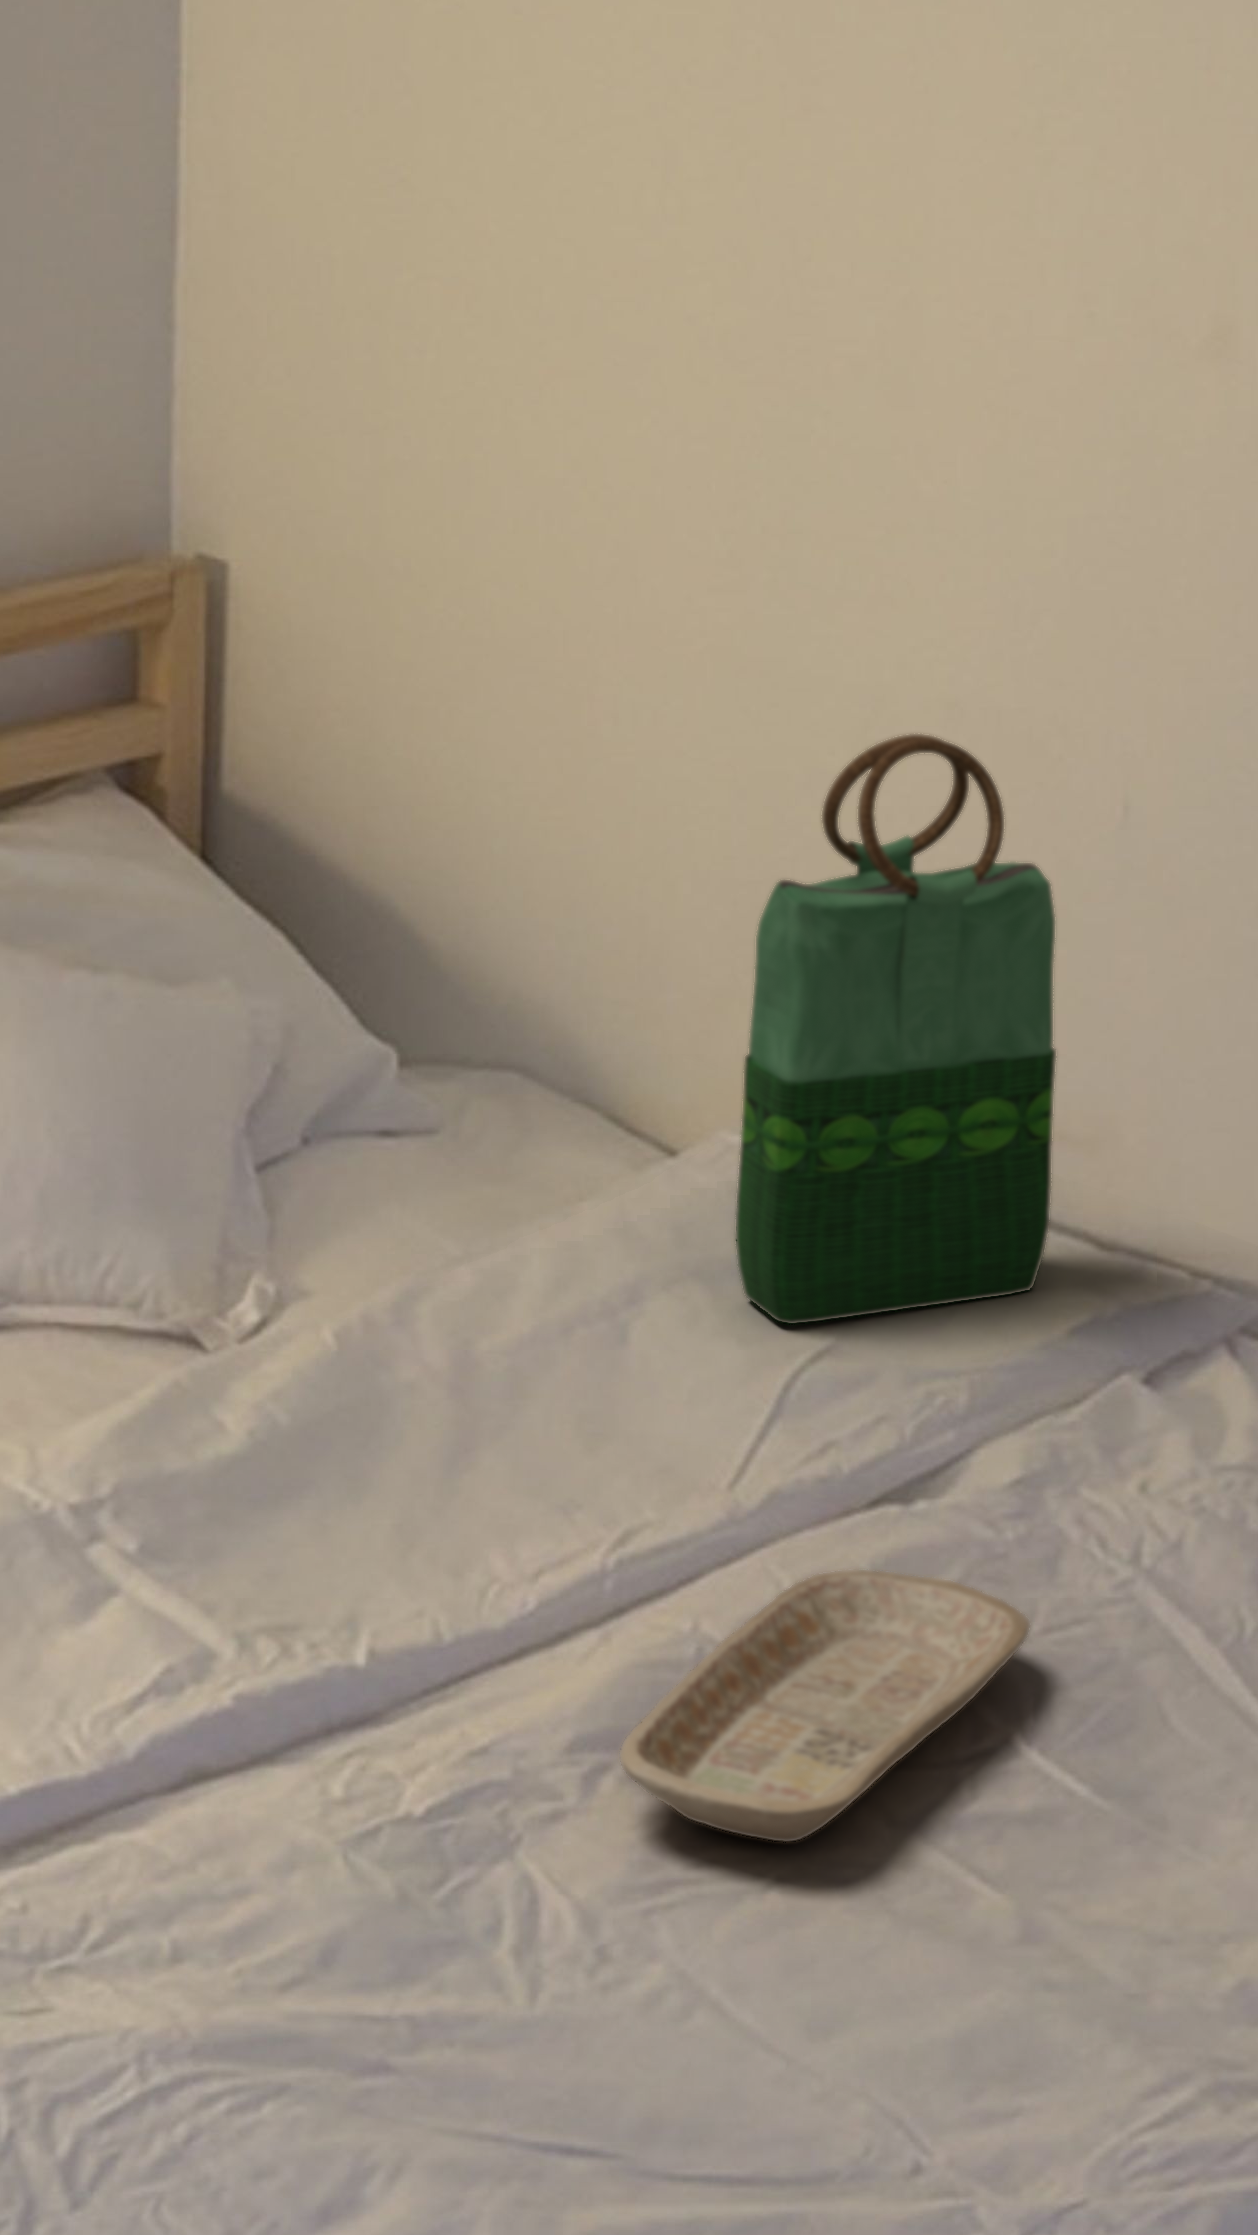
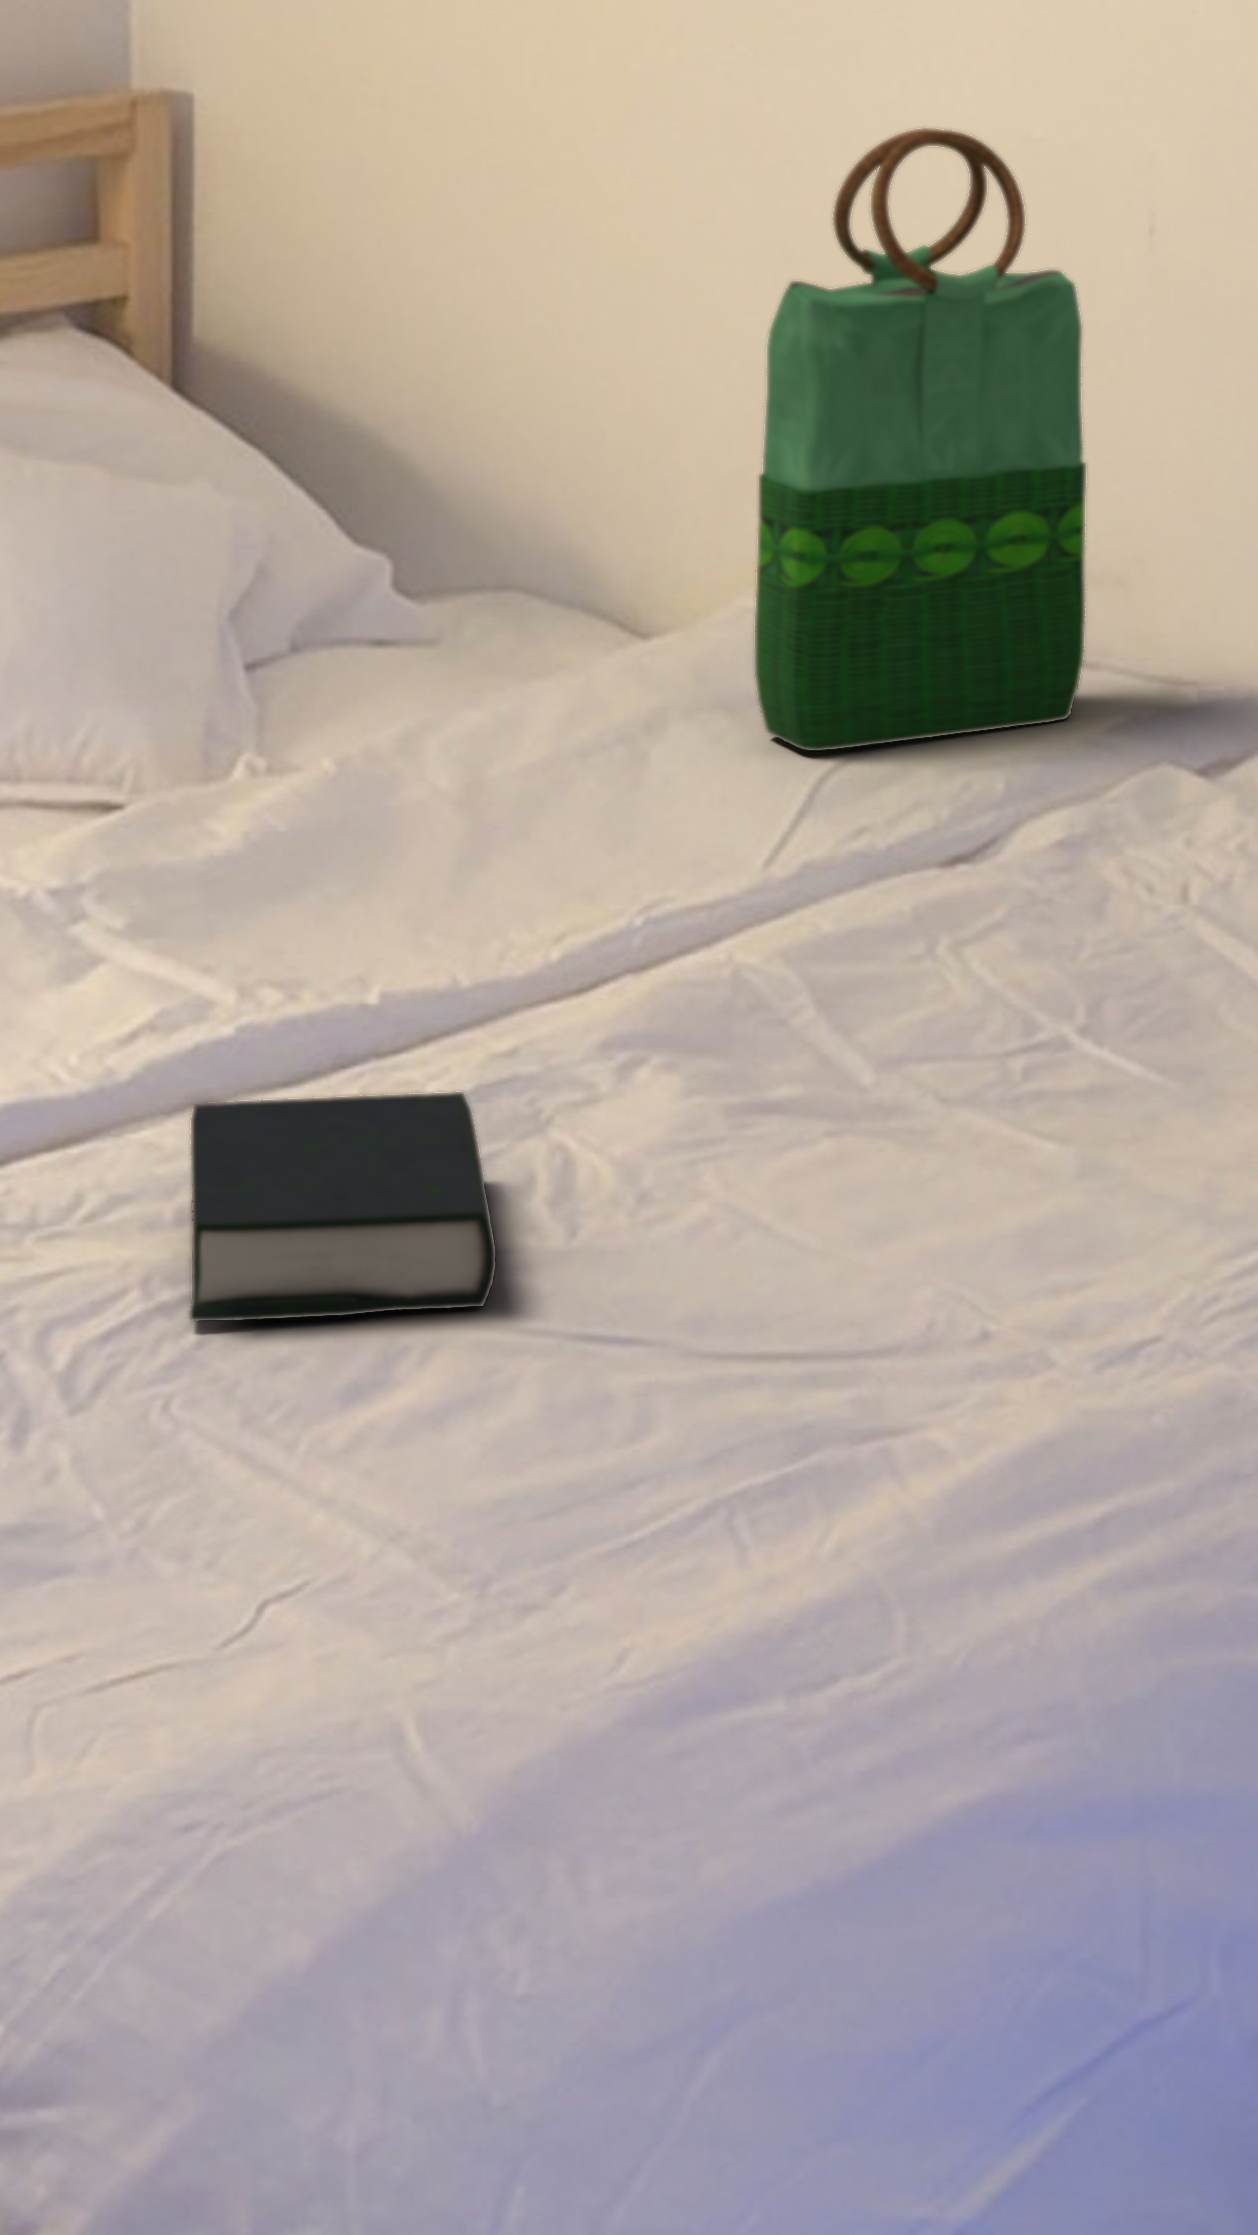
tray: present [620,1569,1029,1842] -> none [646,911,1077,1129]
book: none [190,1801,473,2059] -> present [190,1092,496,1321]

